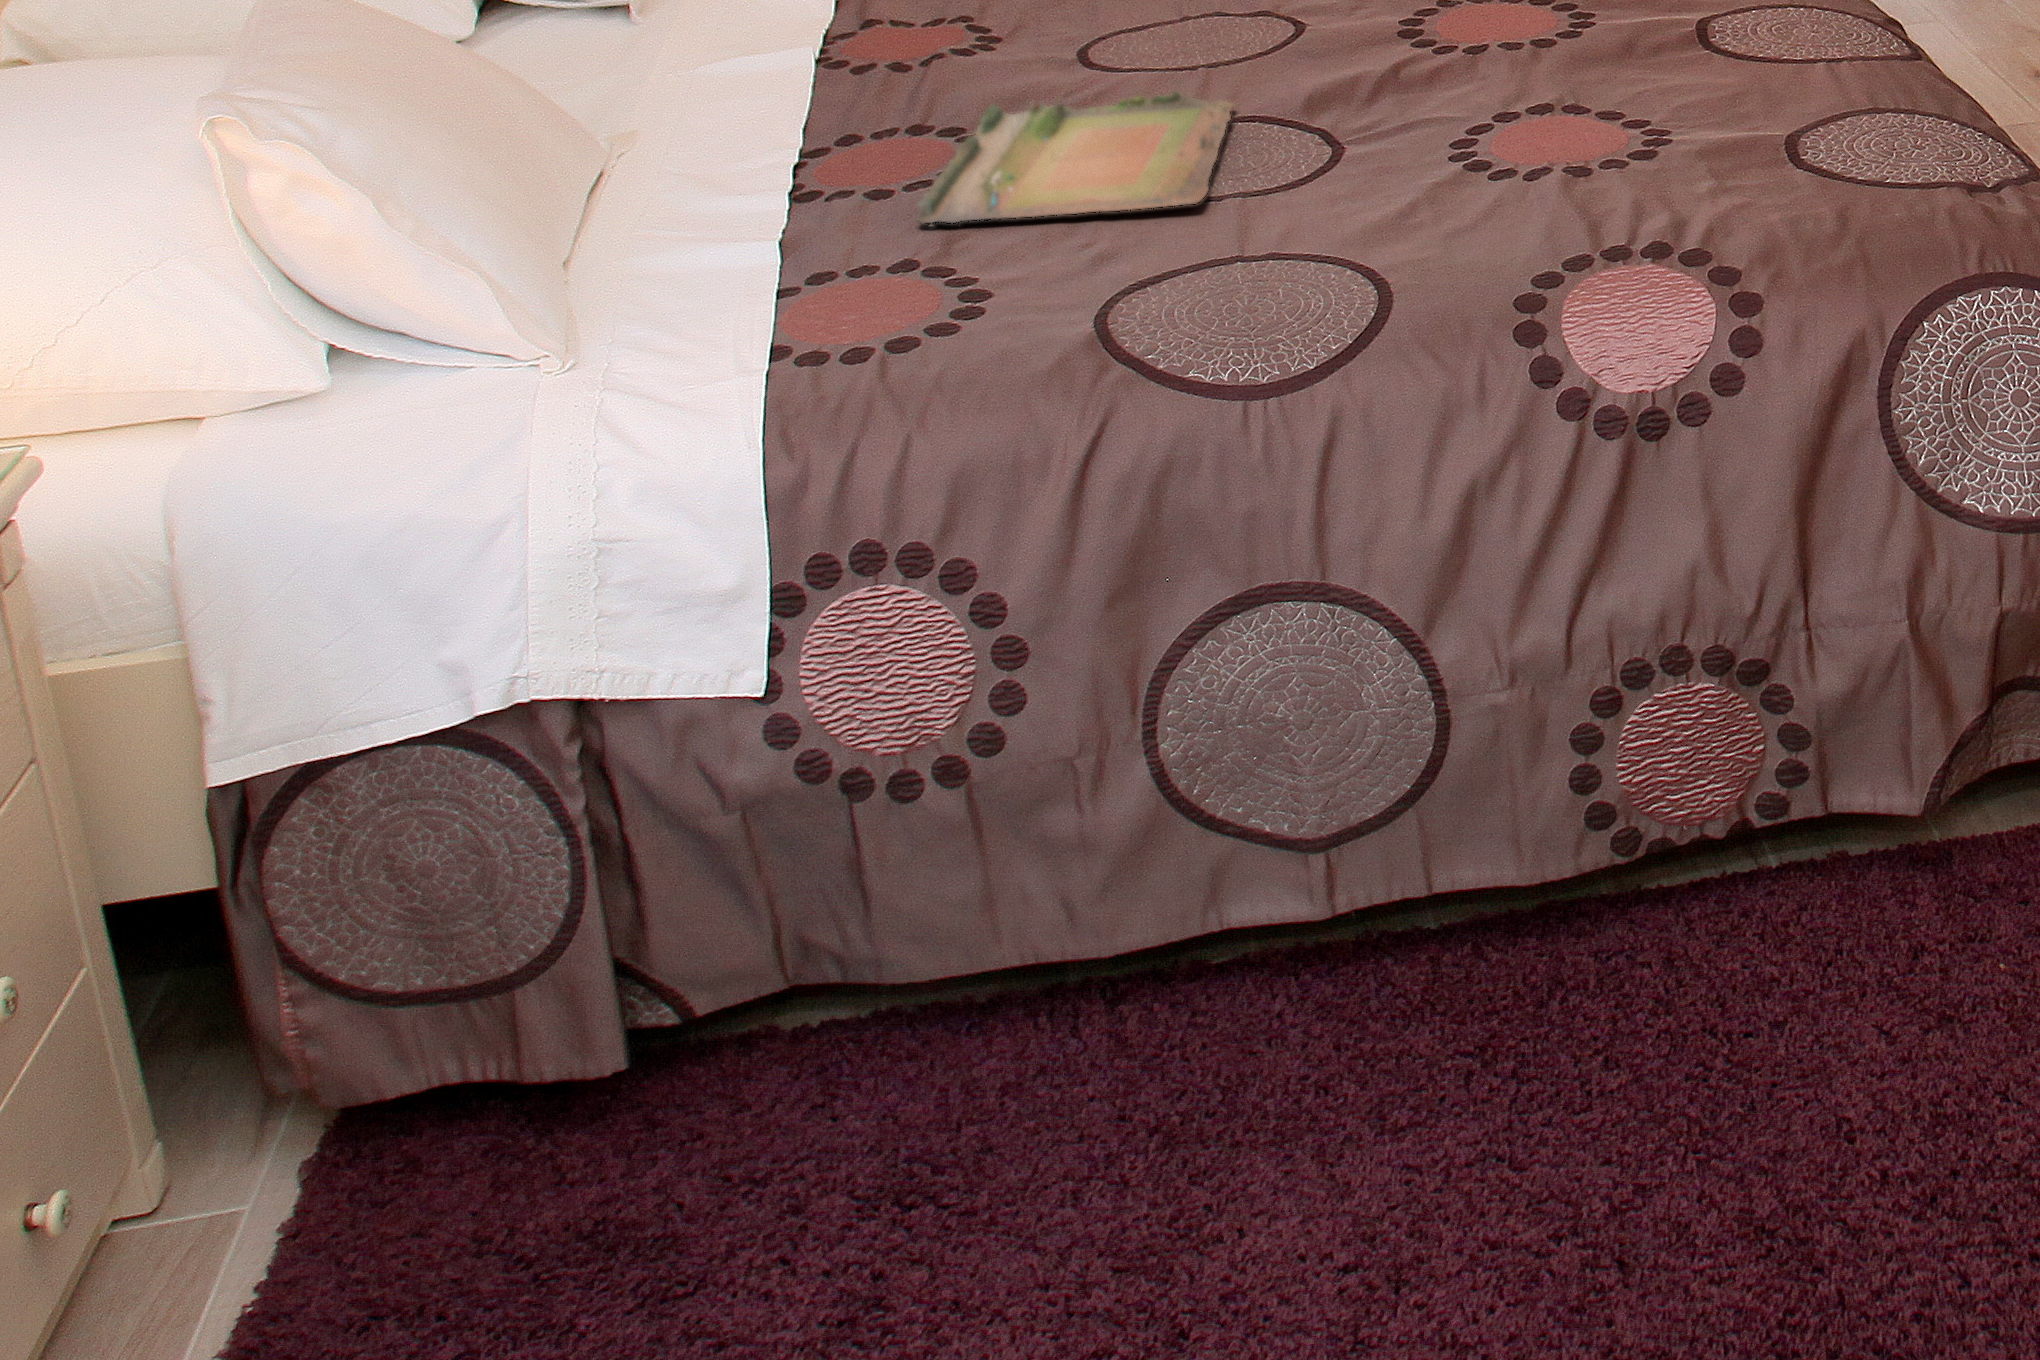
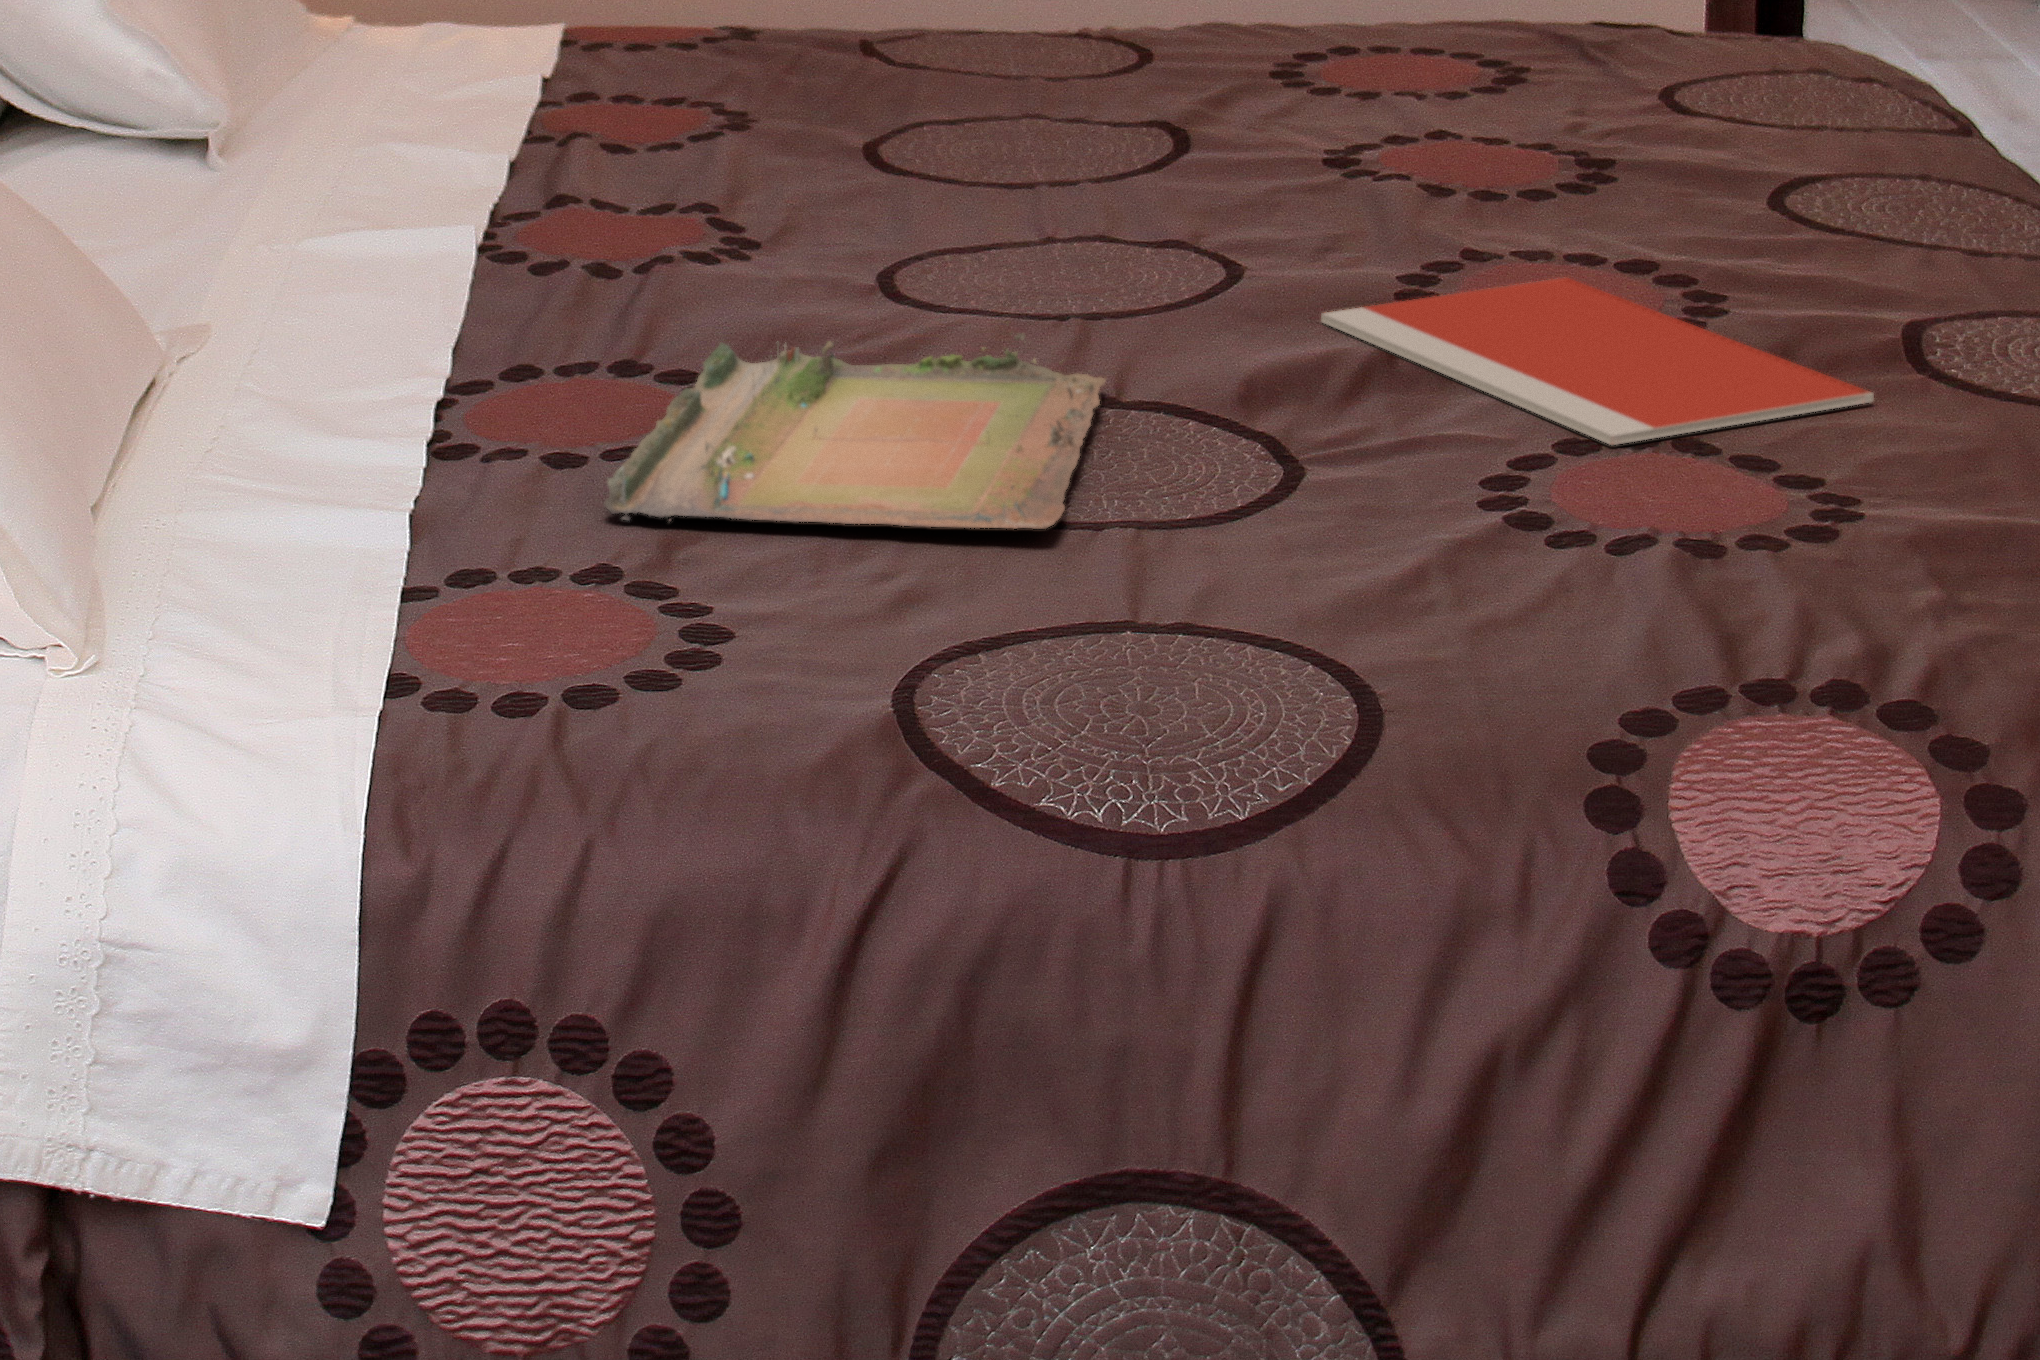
notebook: none [1367,9,1687,112] -> present [1321,277,1874,445]

